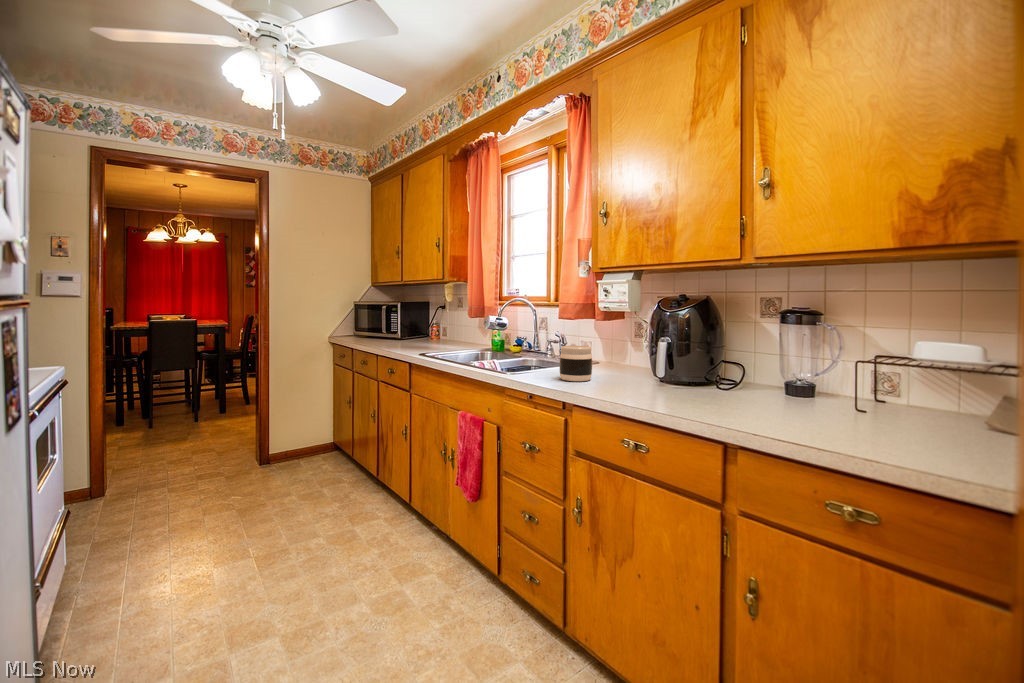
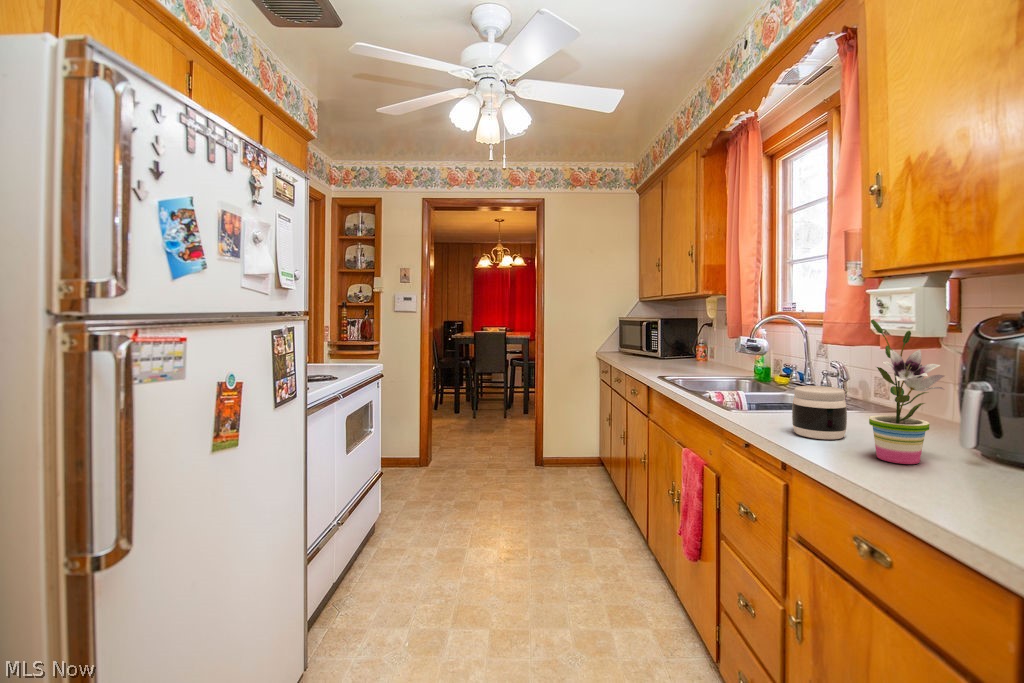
potted plant: none [613,297,653,388] -> present [869,320,944,464]

